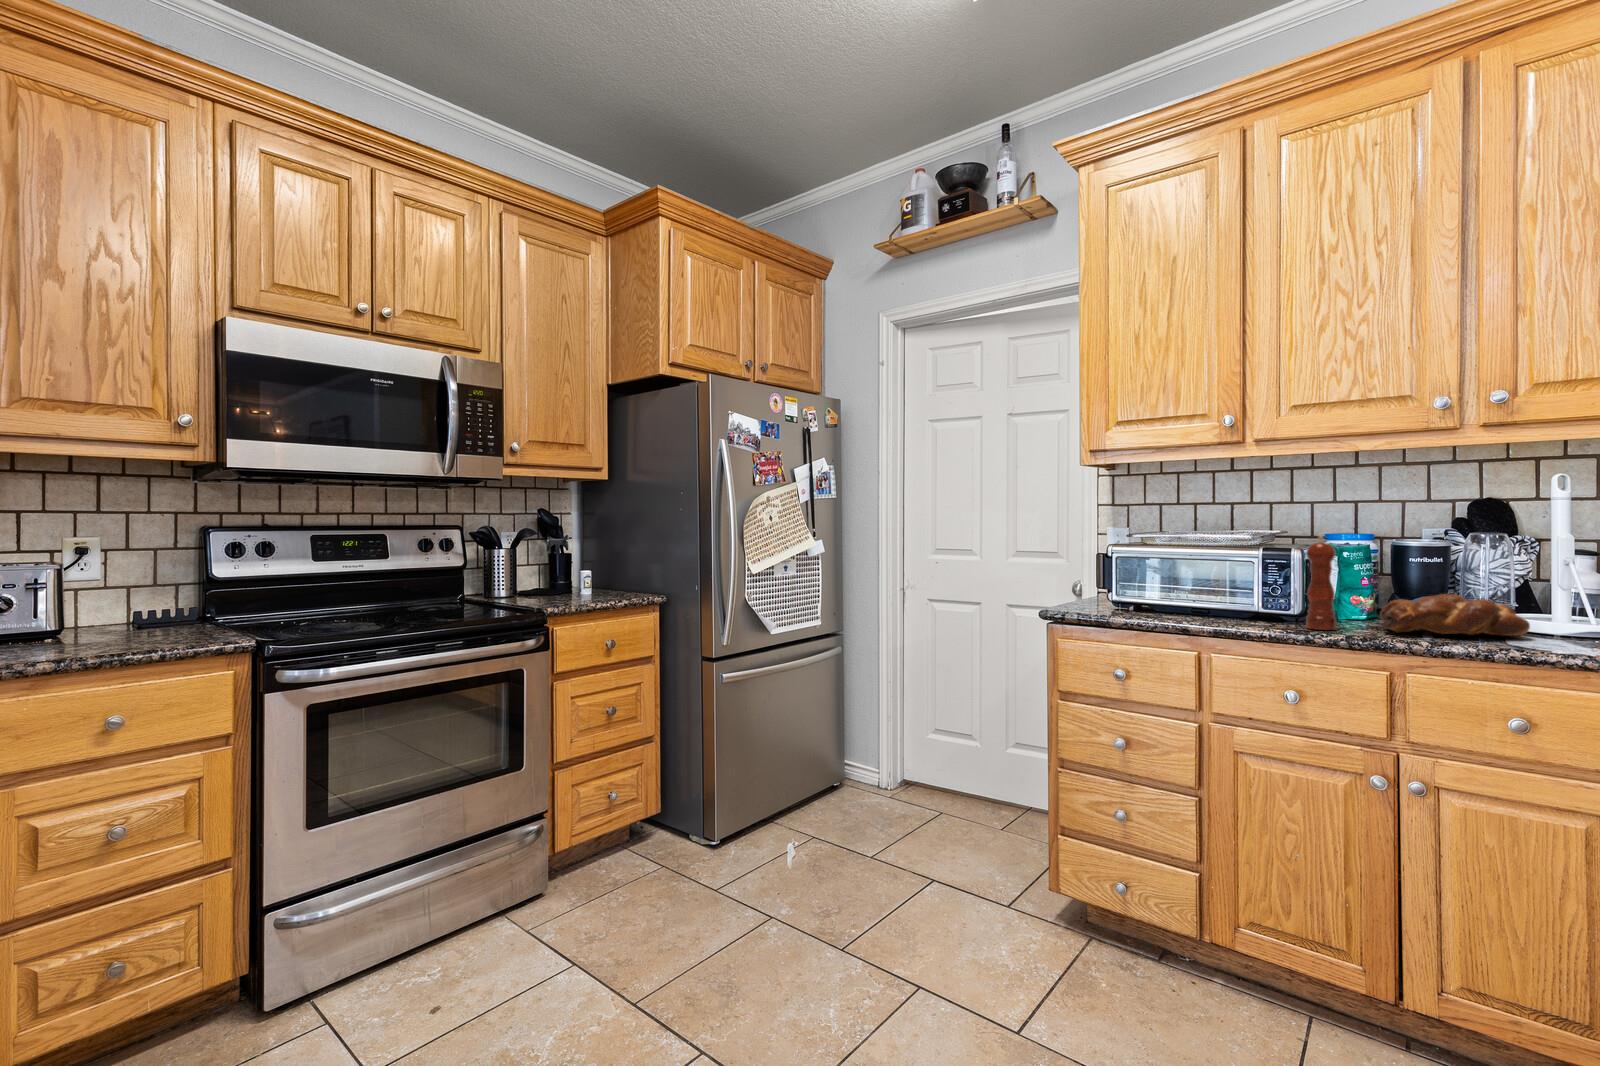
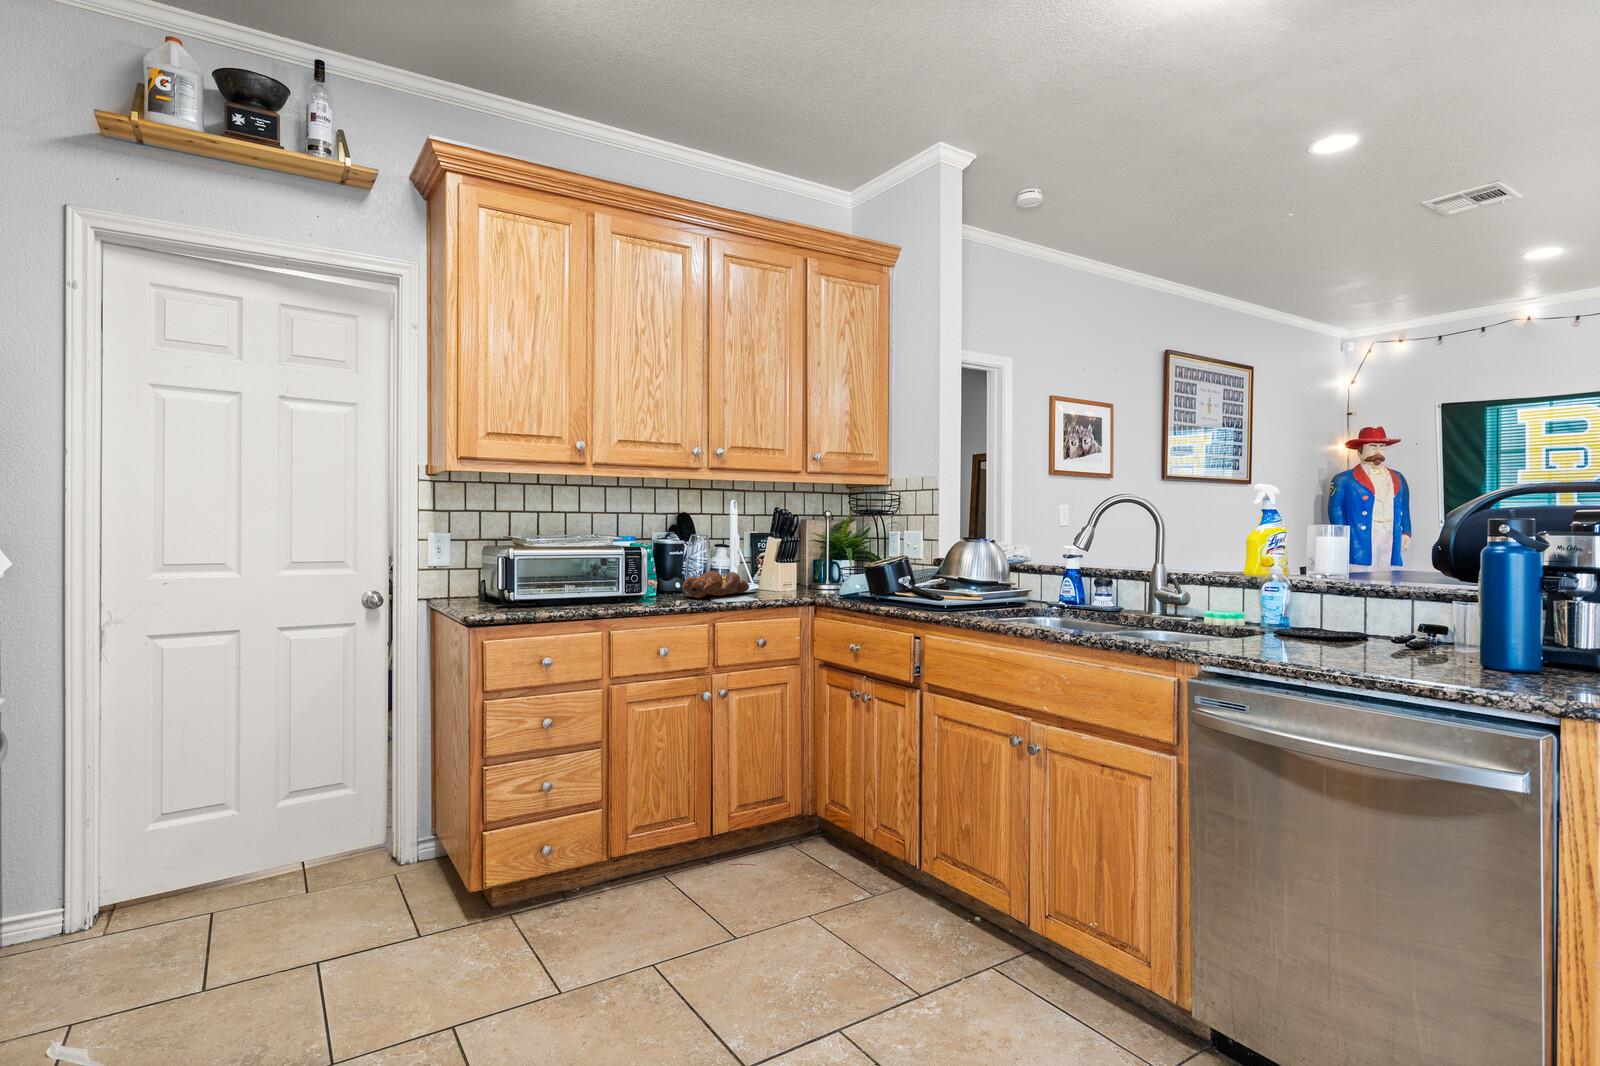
pepper mill: present [1306,536,1336,630] -> none [650,536,668,603]

